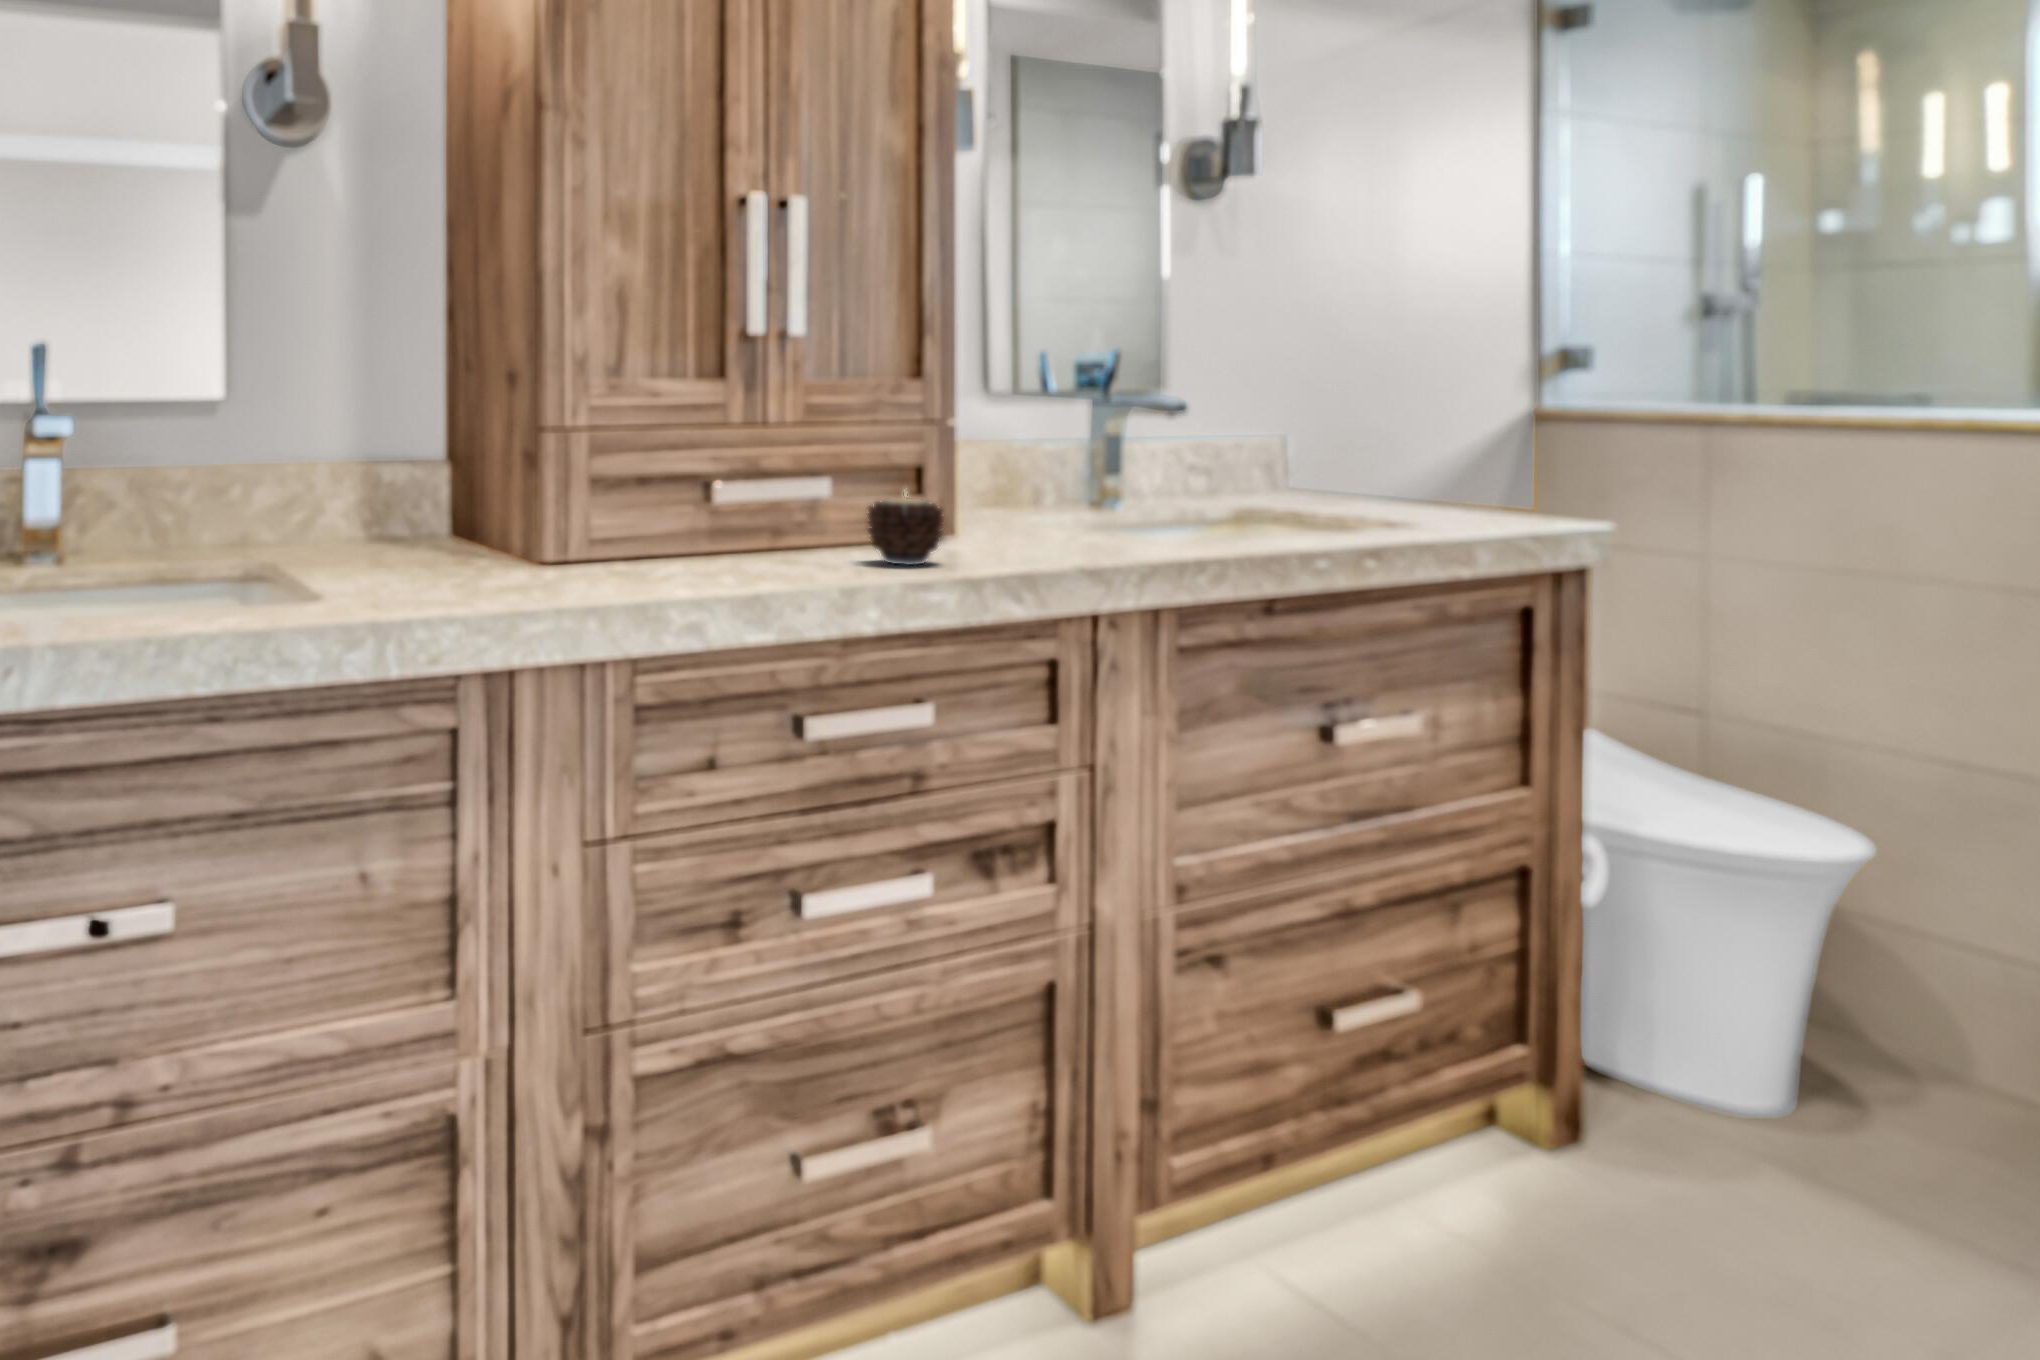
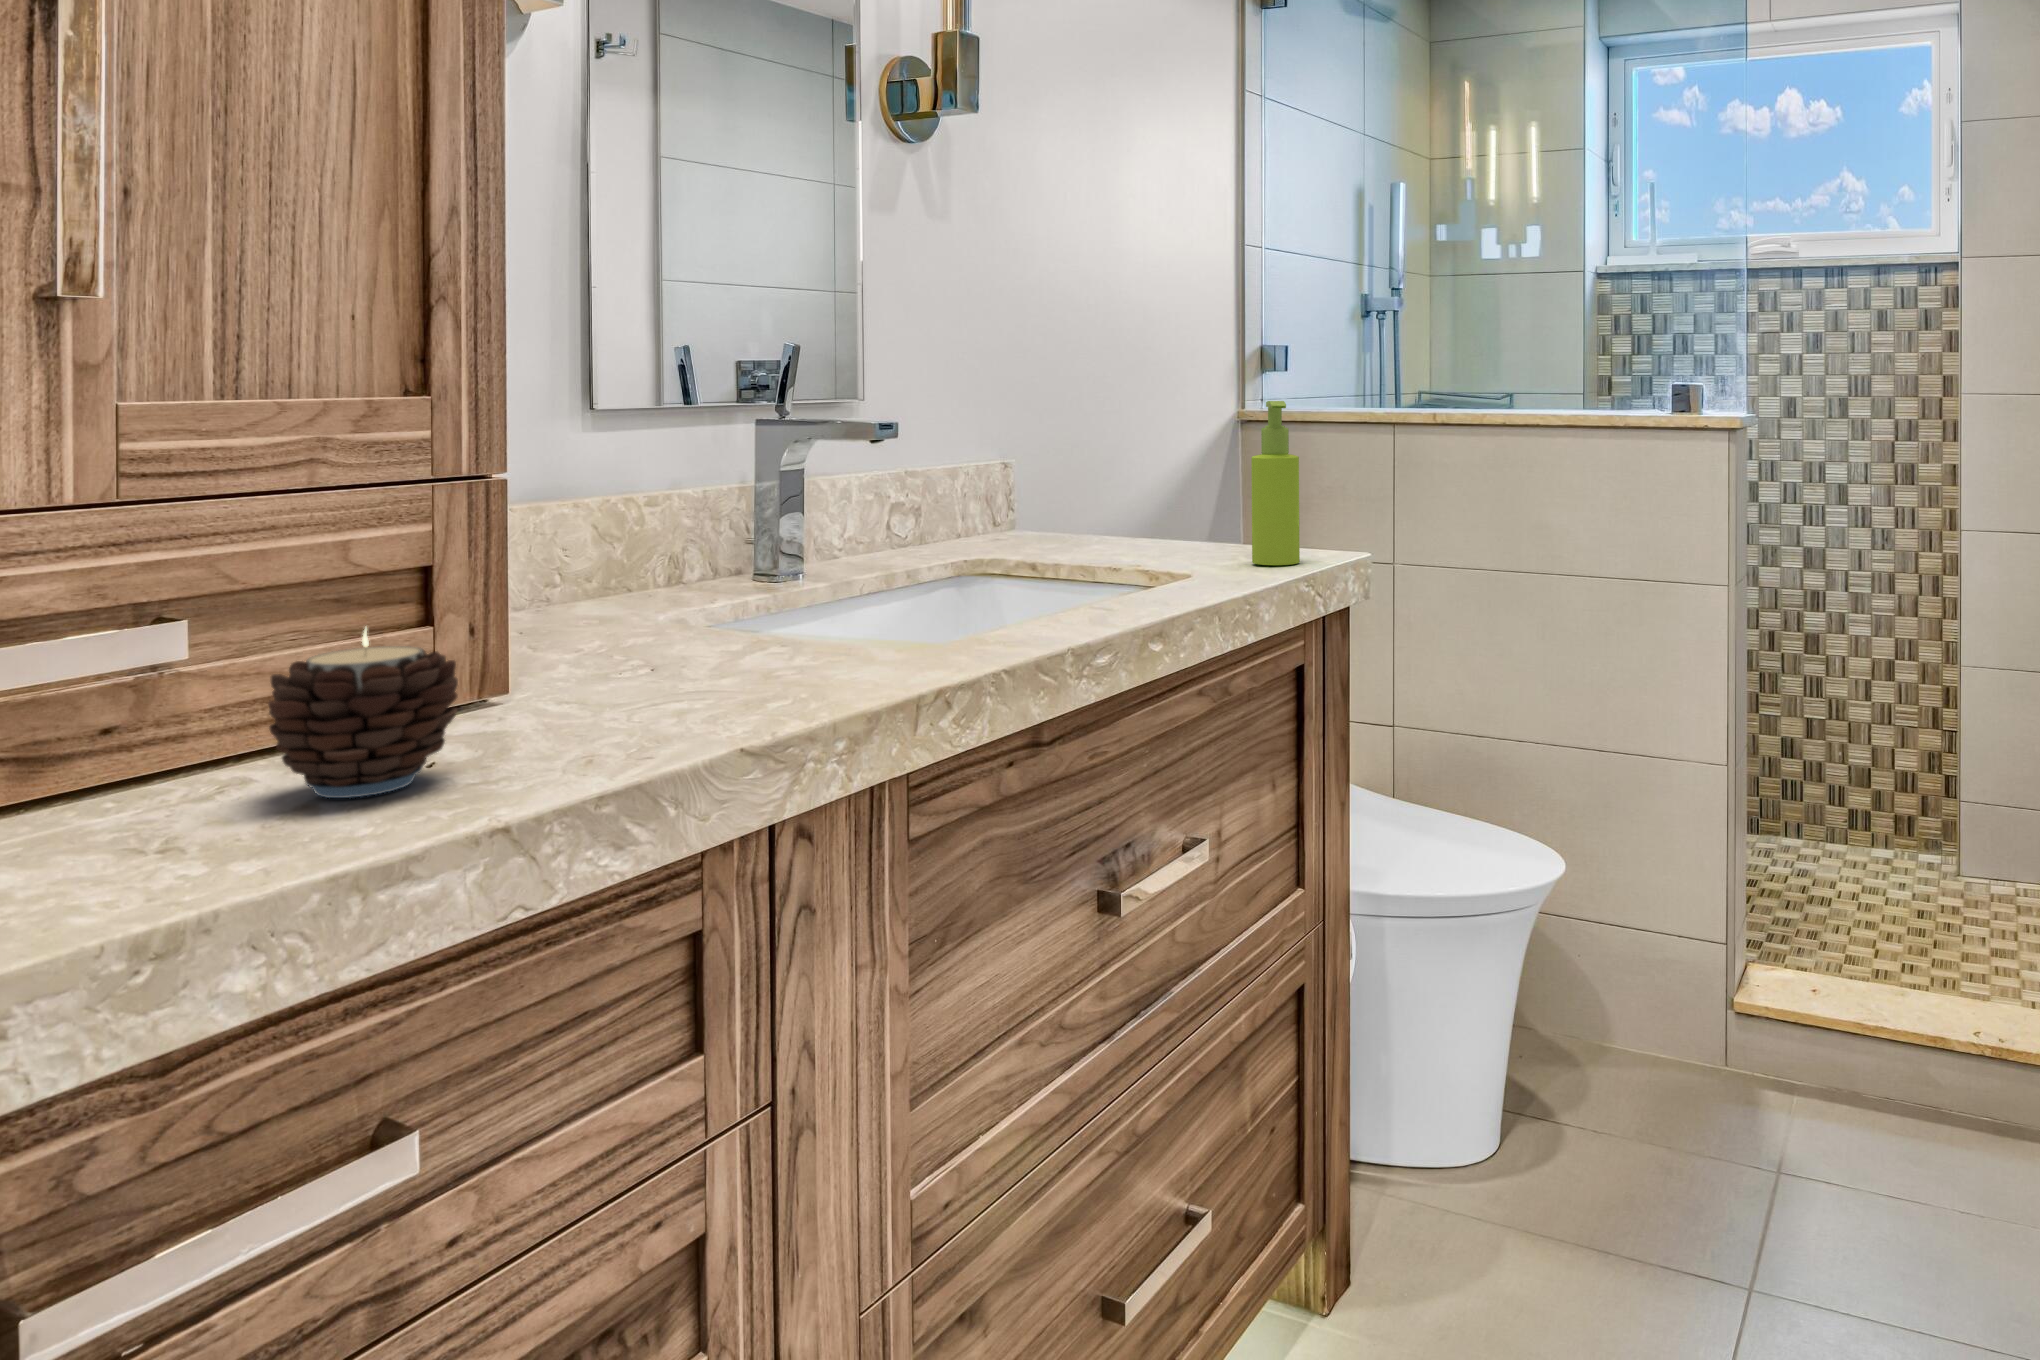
soap dispenser: none [1486,397,1532,530] -> present [1251,401,1300,565]

